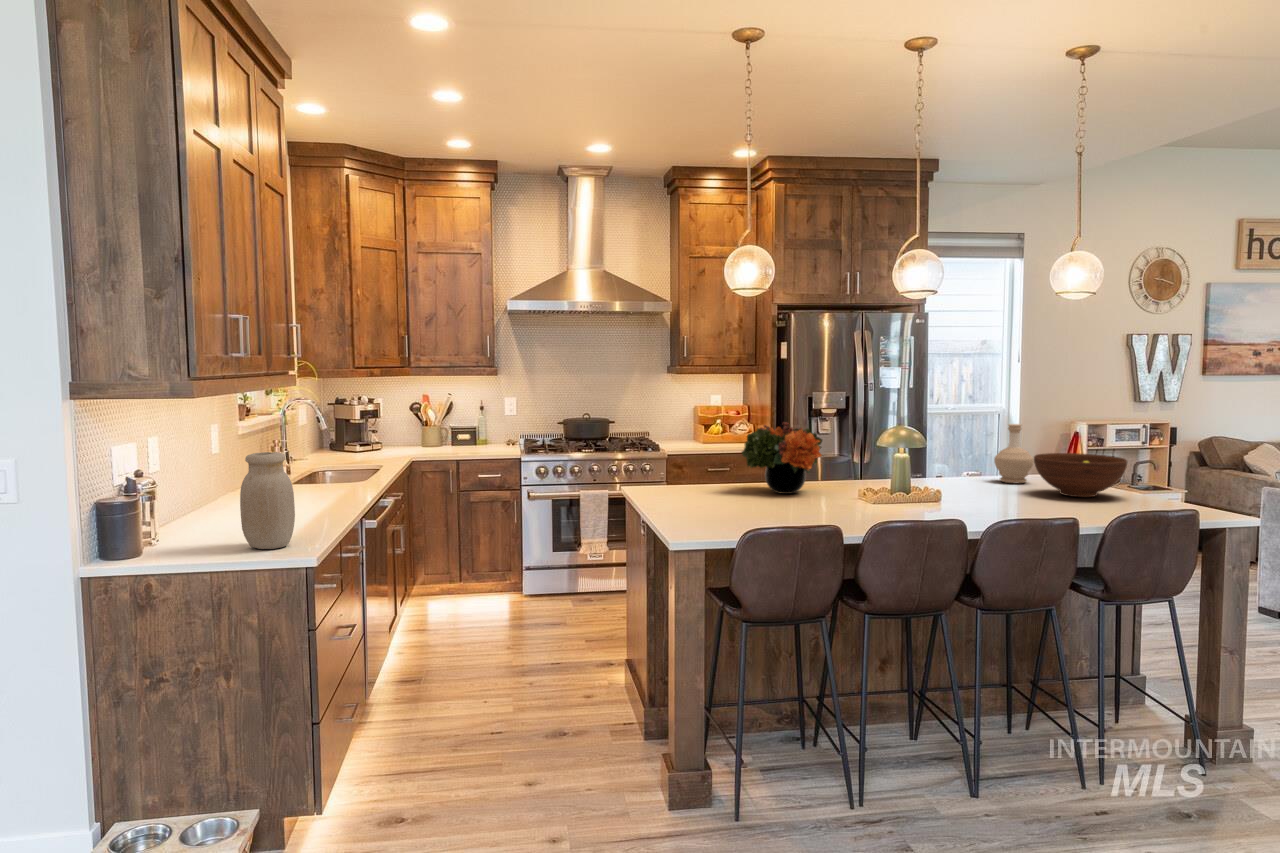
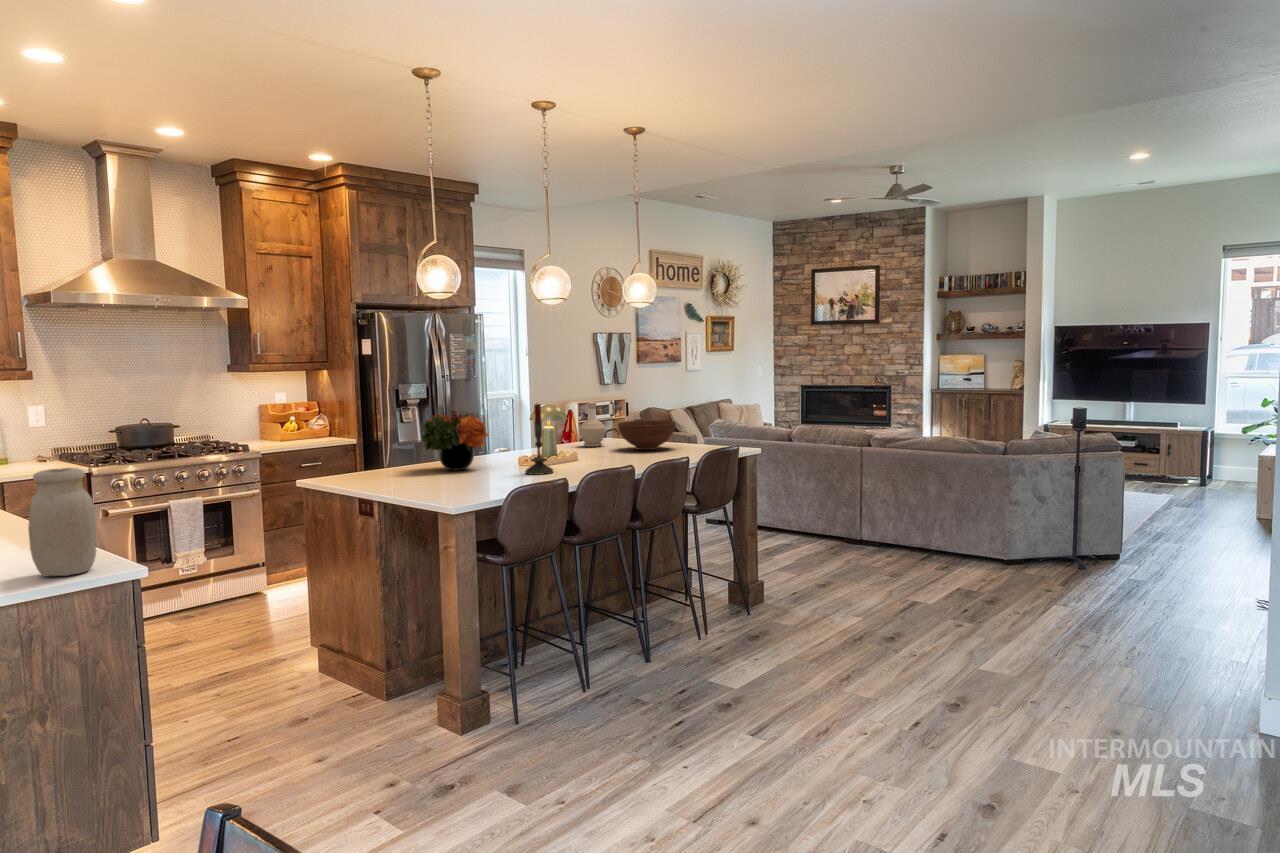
candle: none [841,419,878,513] -> present [525,404,553,475]

